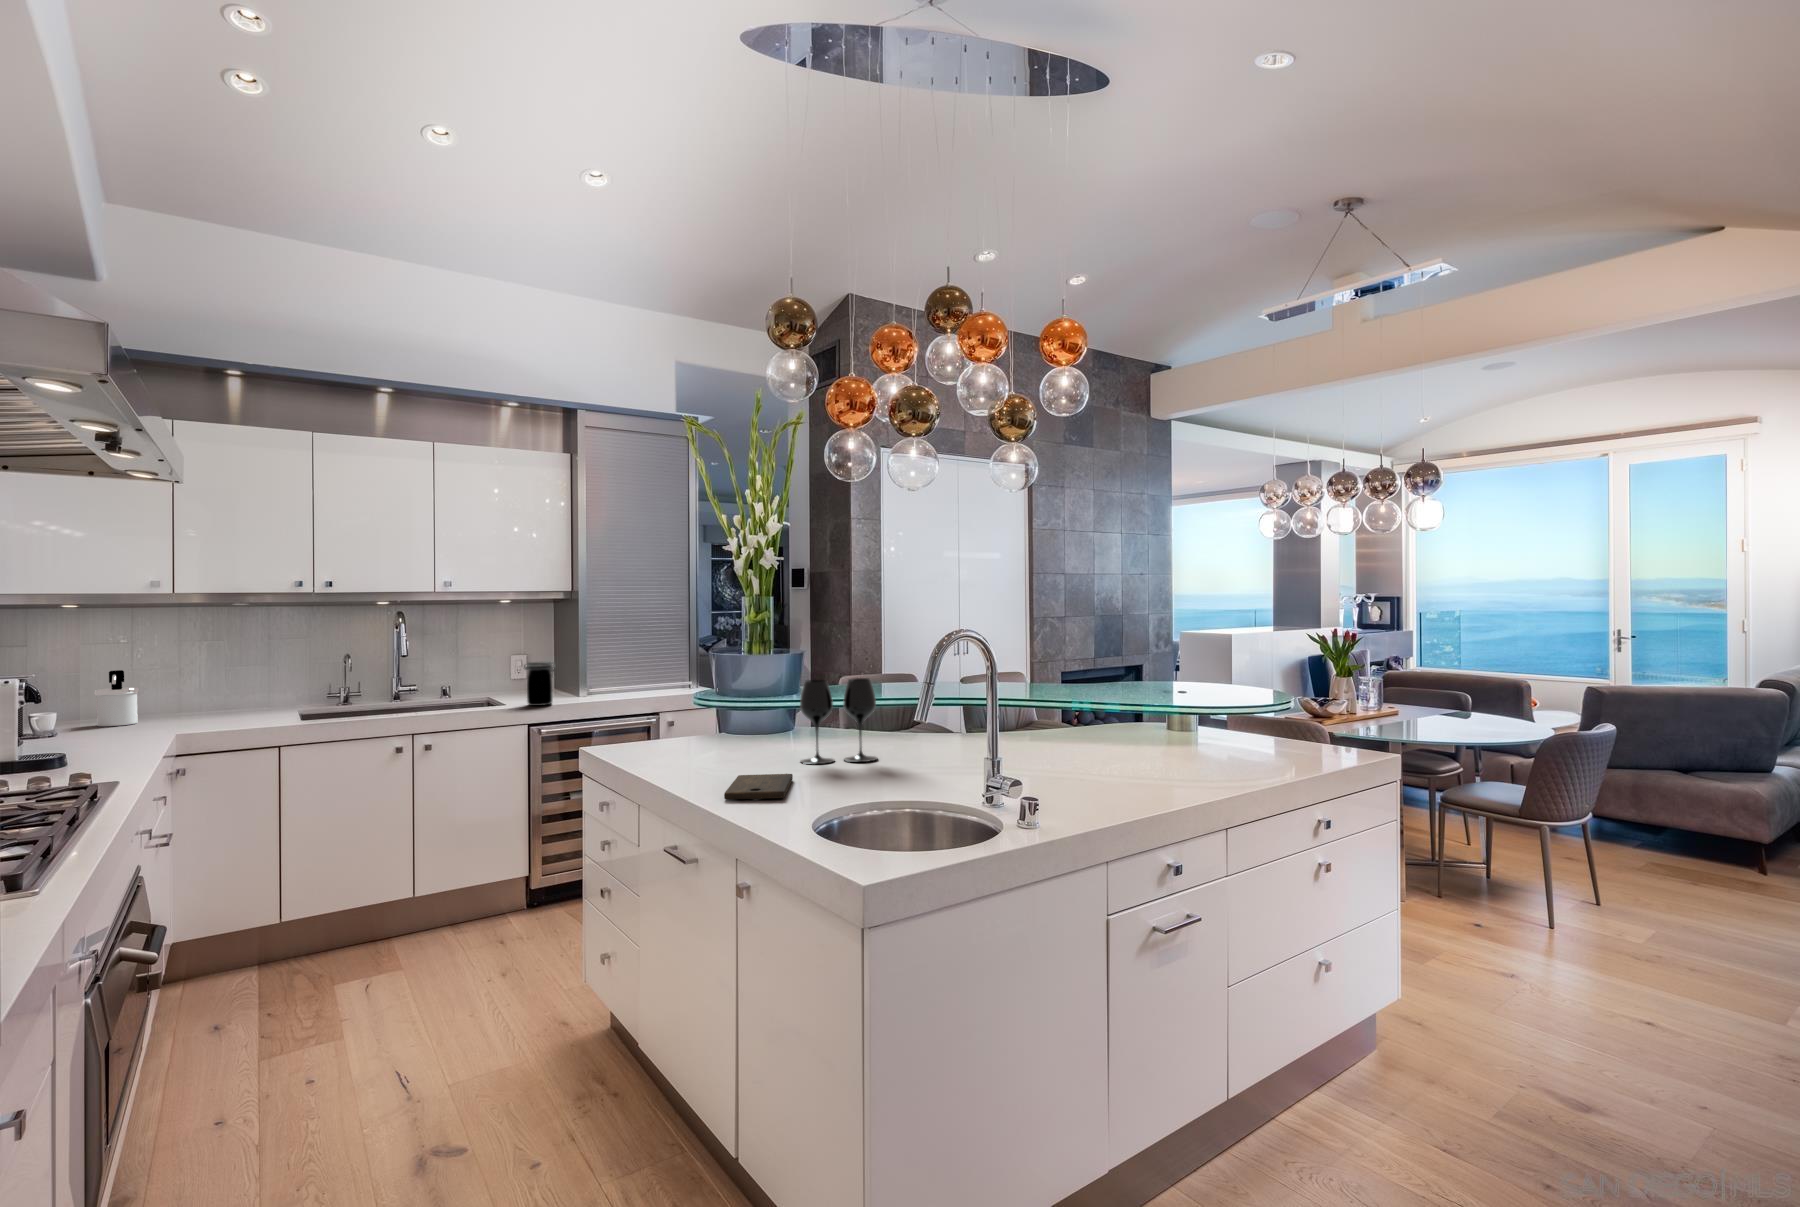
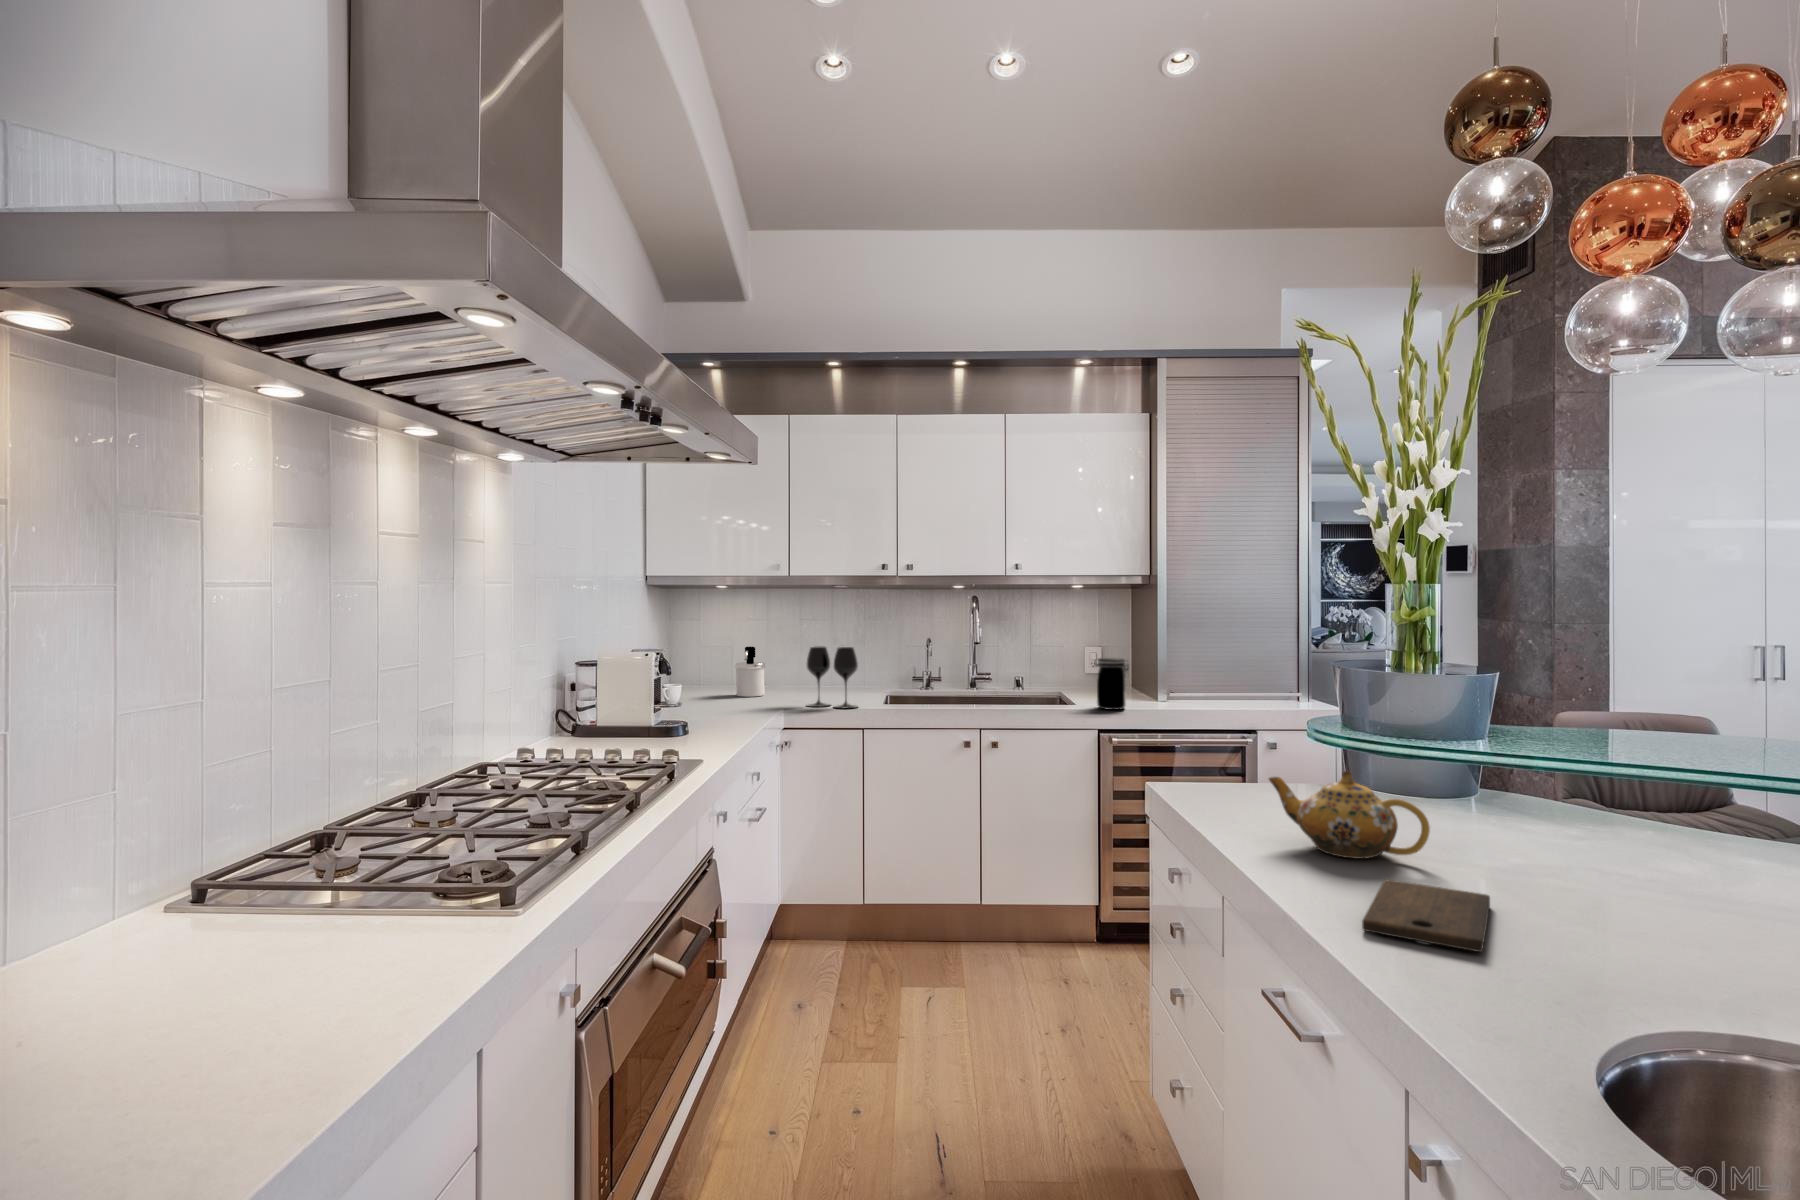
wine glass: present [800,678,877,764] -> present [807,647,858,708]
teapot: none [670,716,765,770] -> present [1269,771,1430,859]

